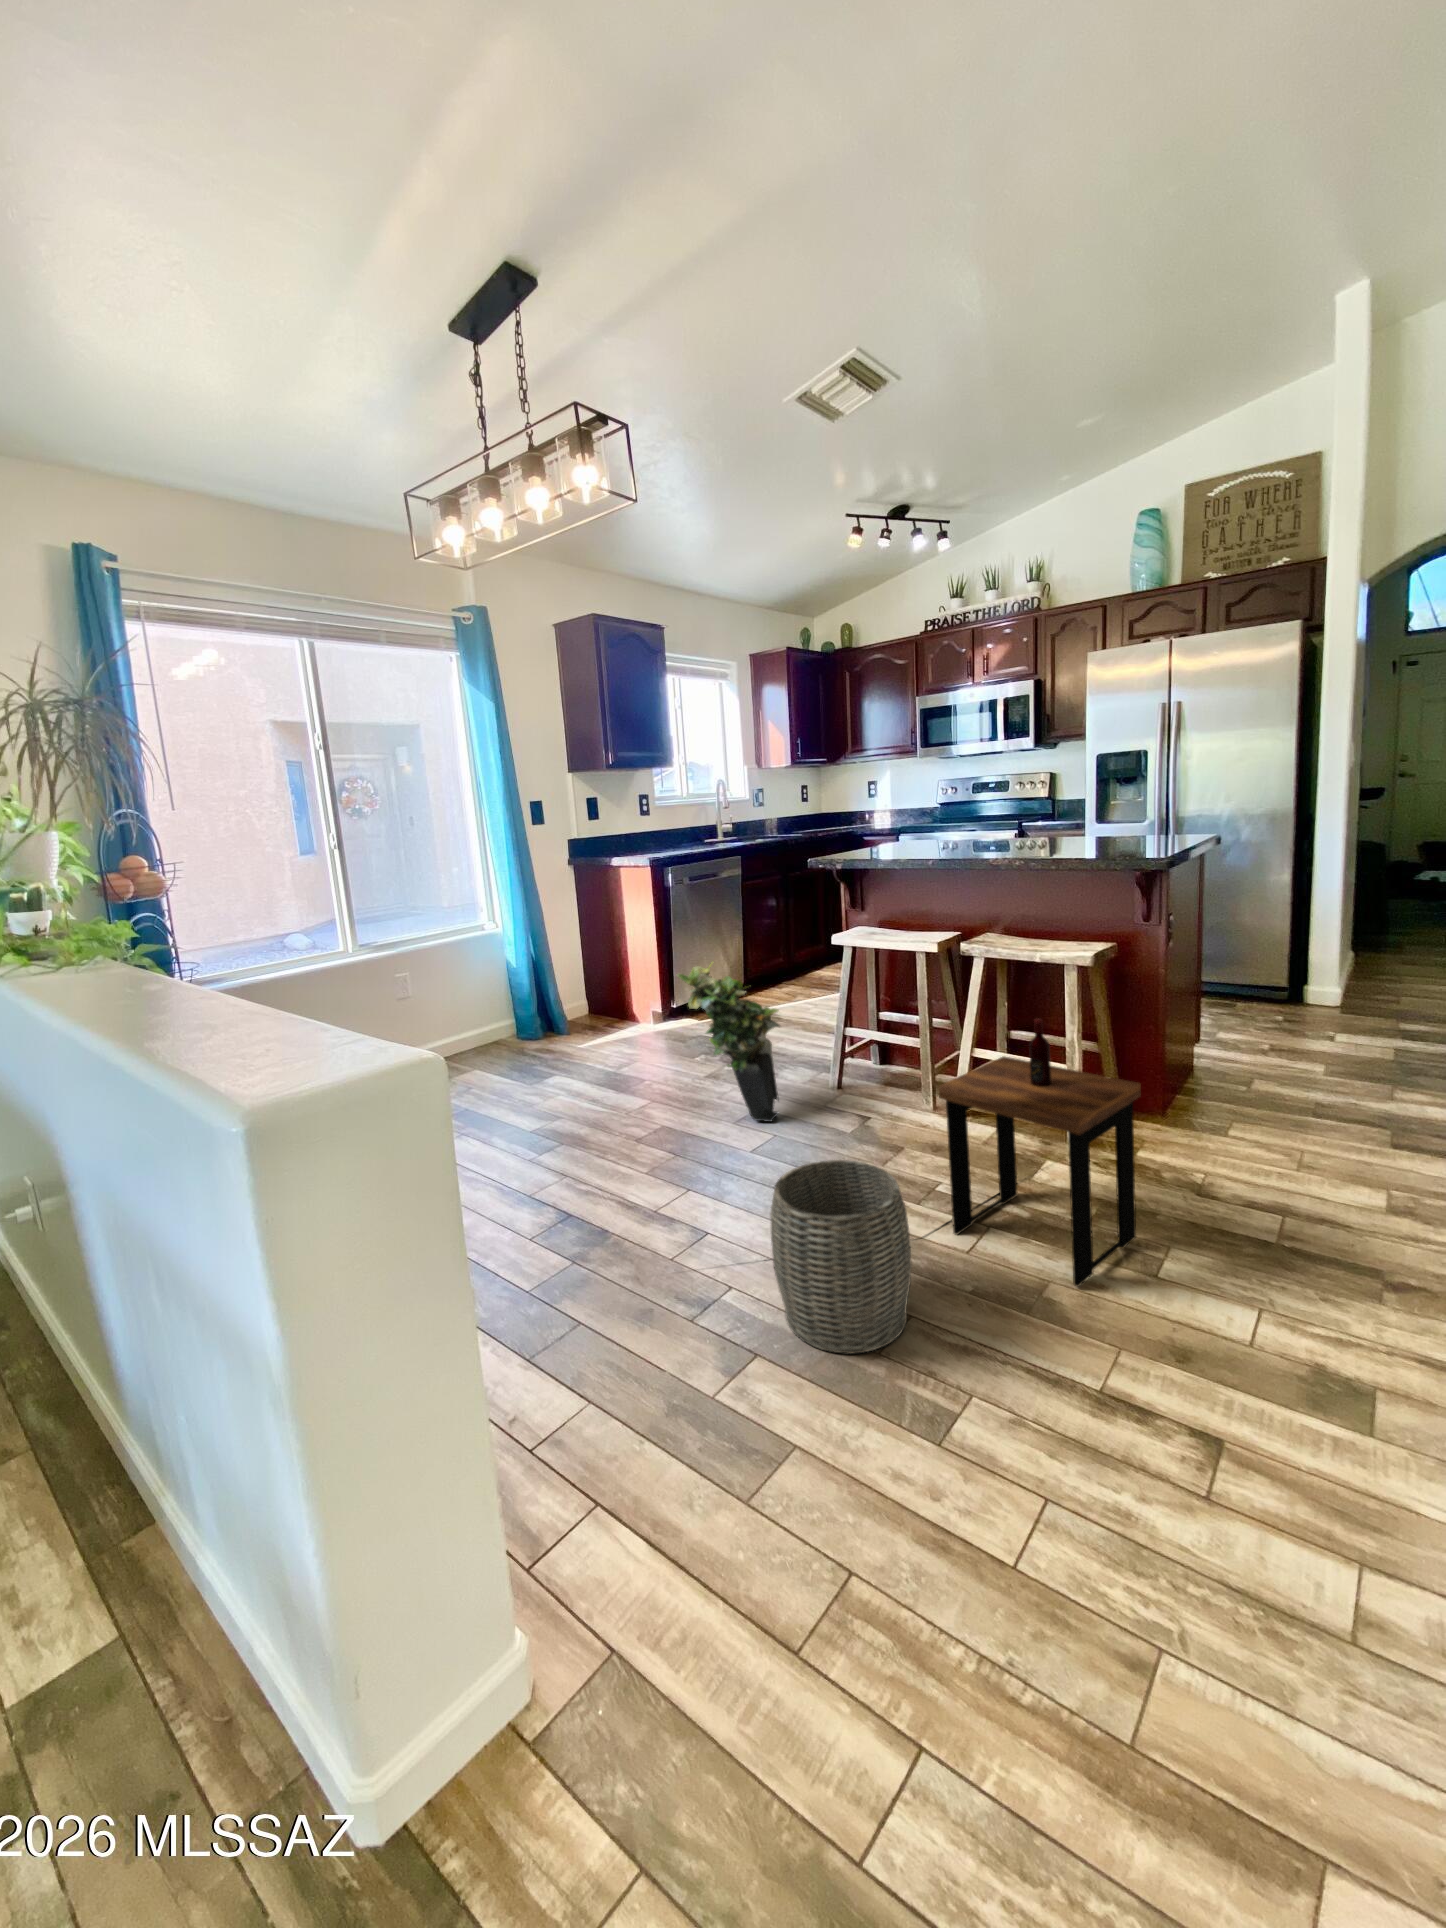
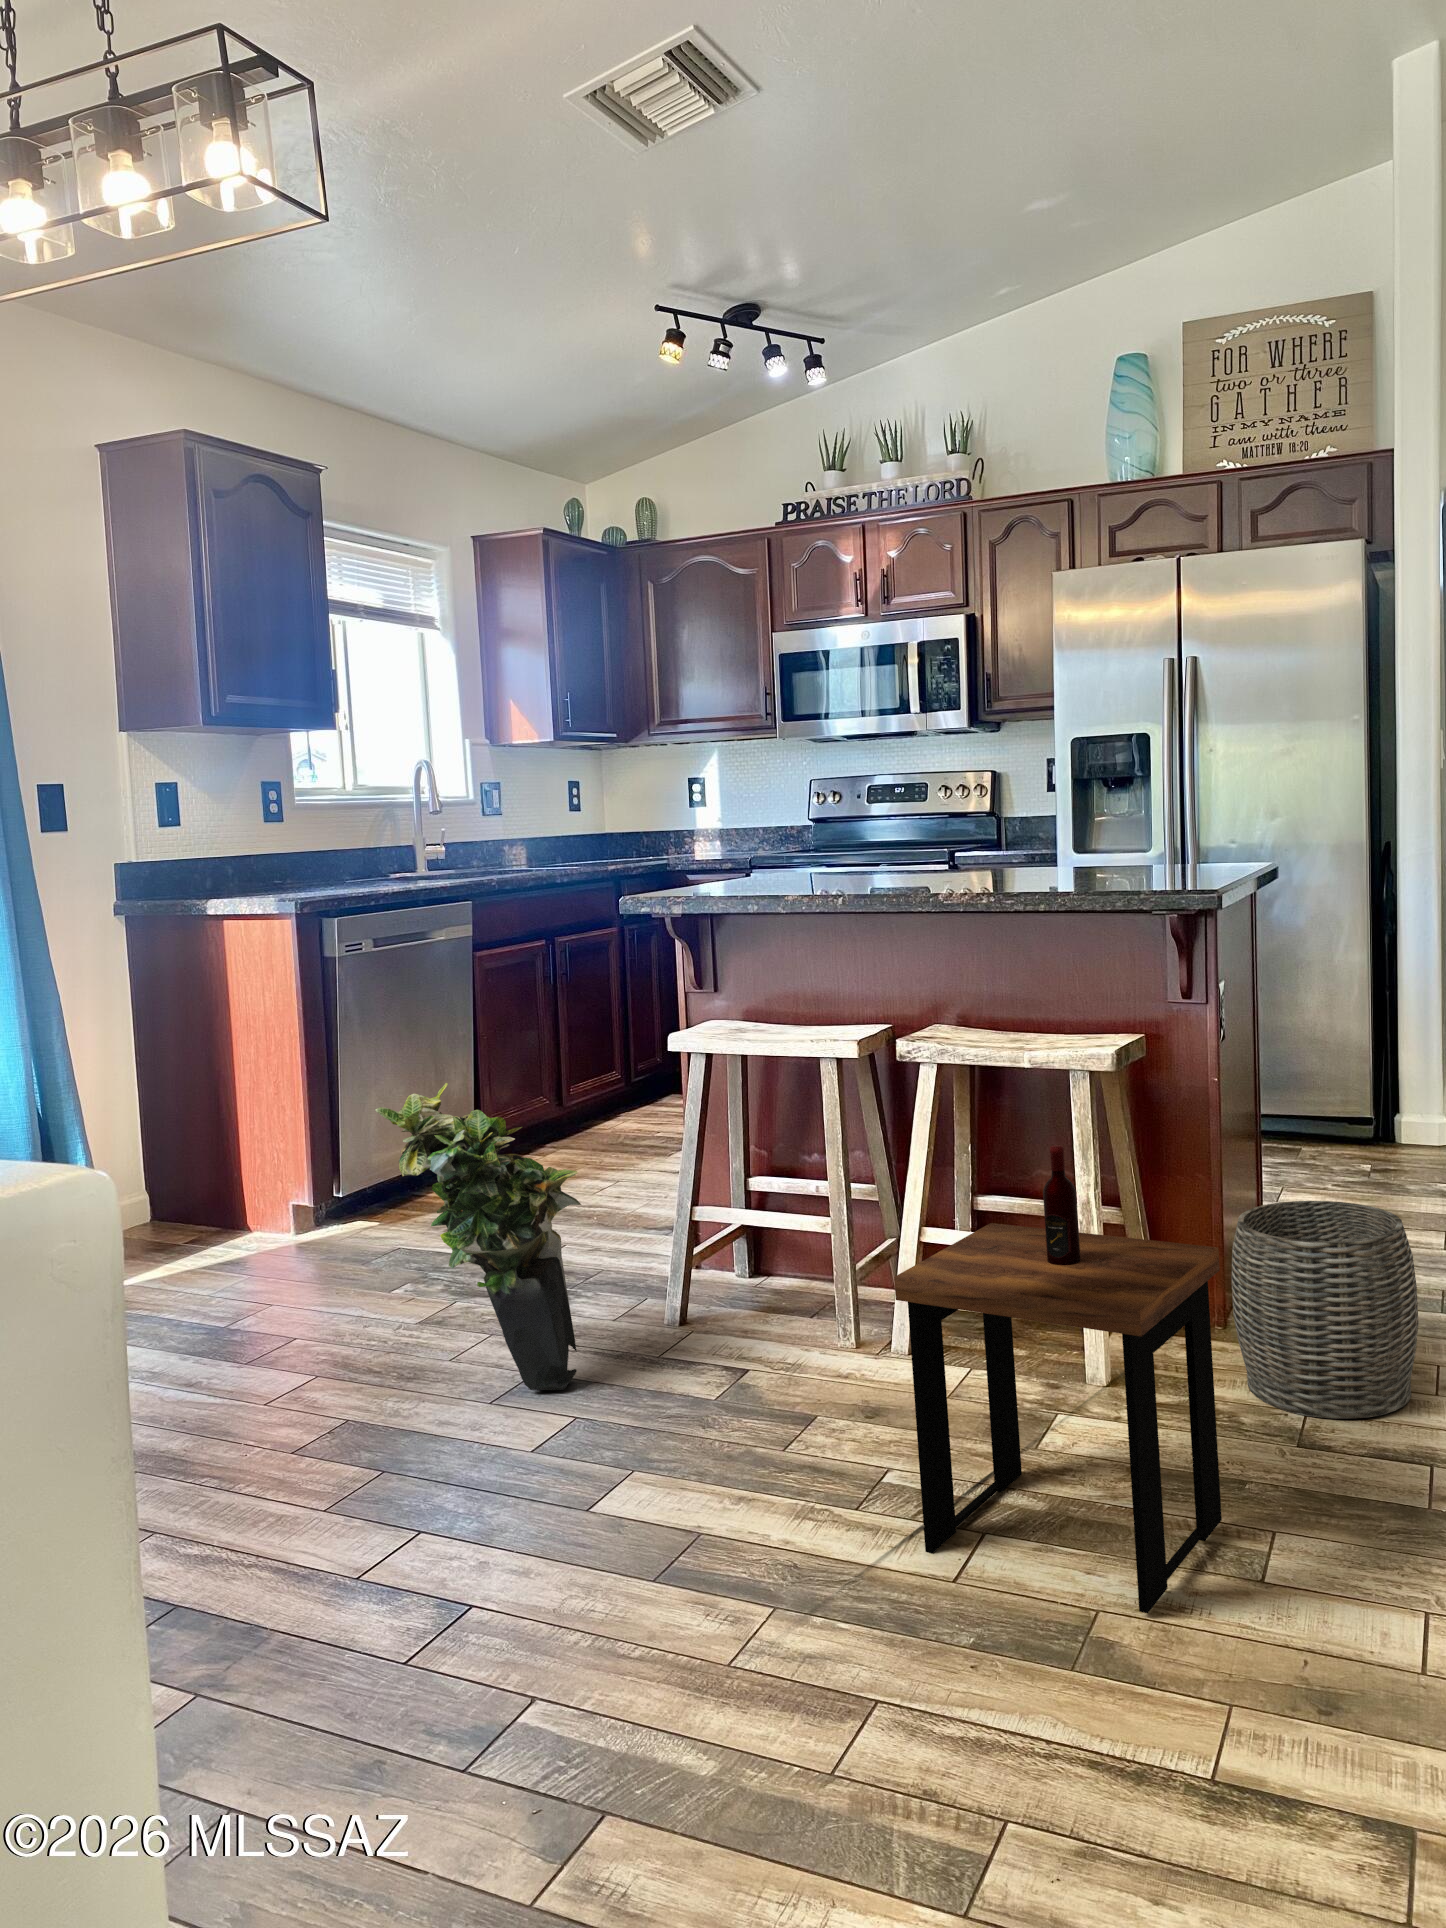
woven basket: present [770,1160,912,1354] -> present [1232,1201,1419,1419]

